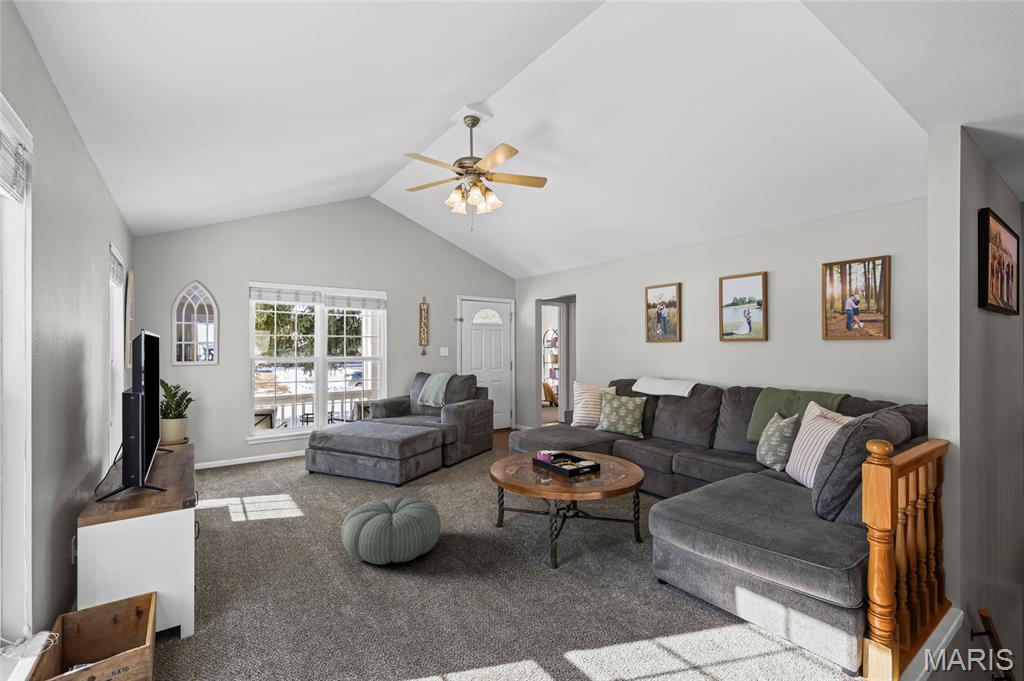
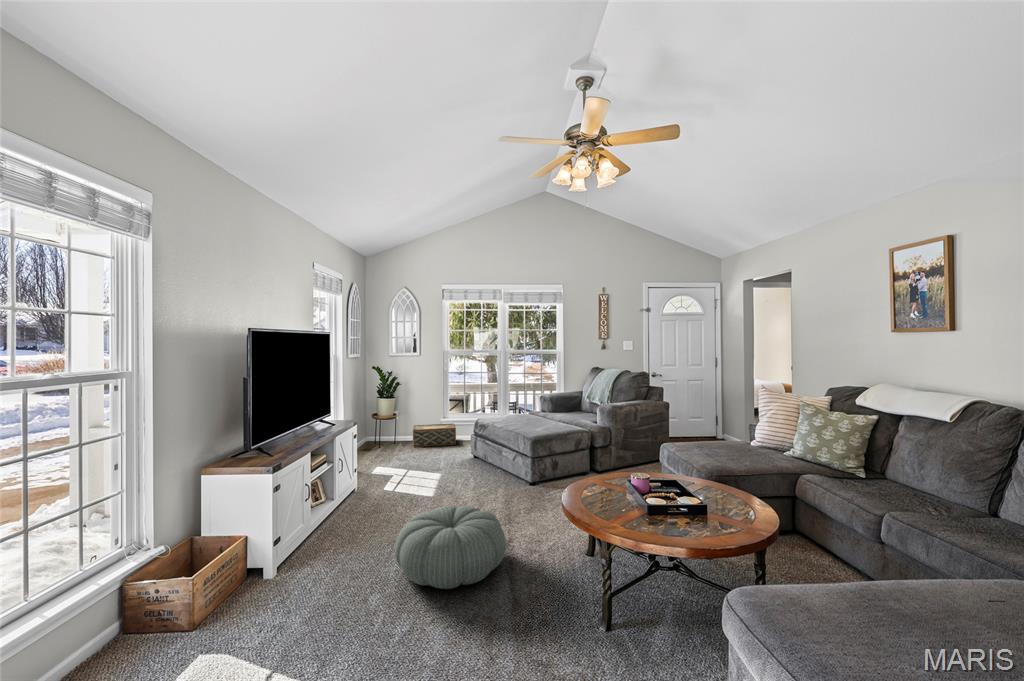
woven basket: none [212,442,273,473] -> present [413,423,456,447]

